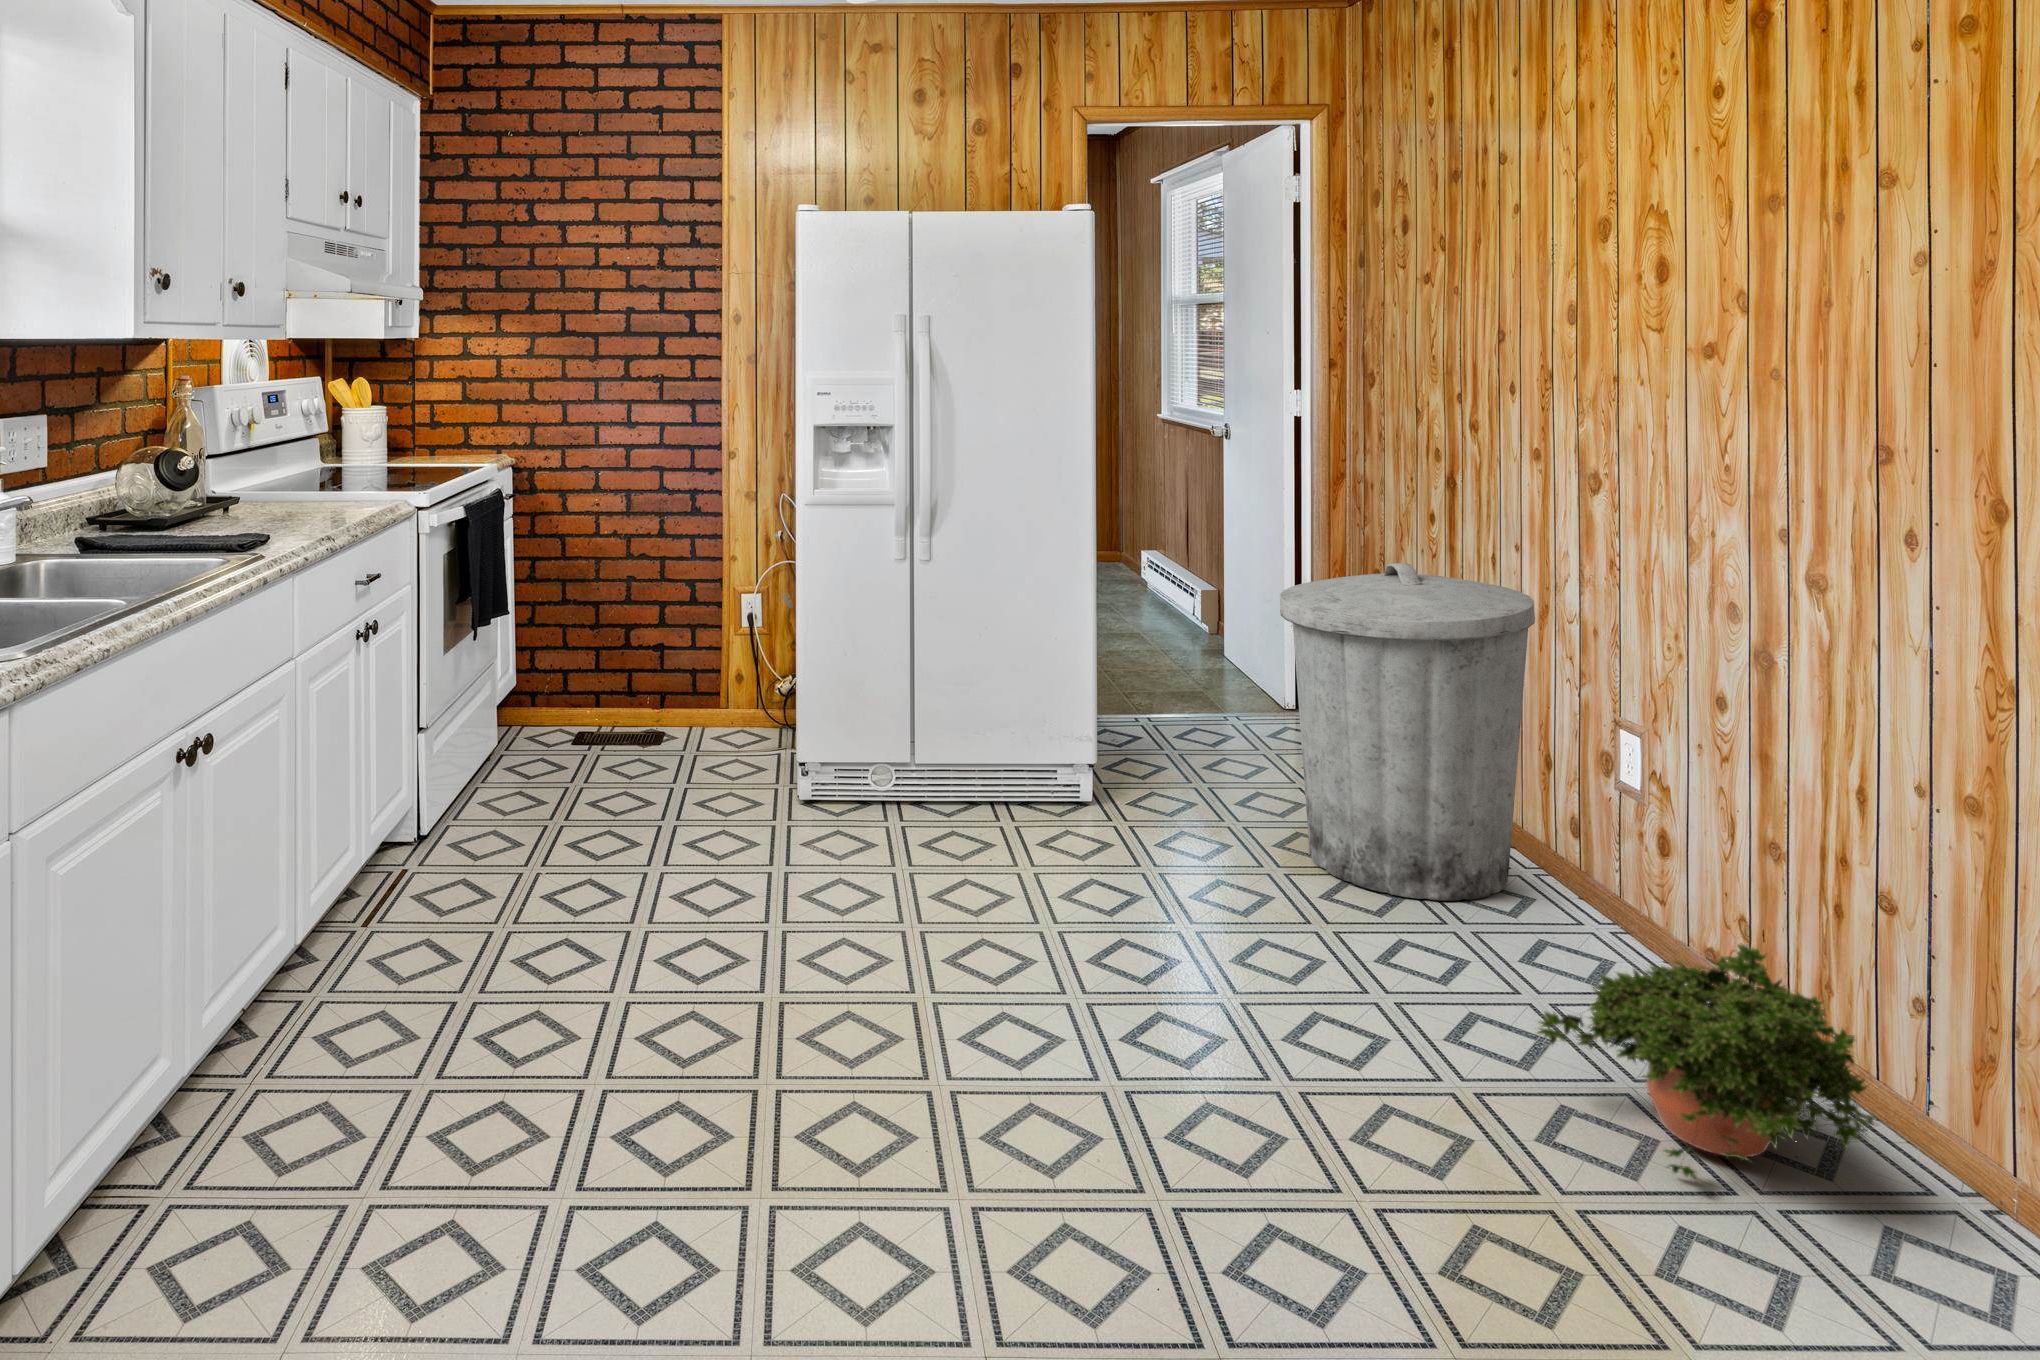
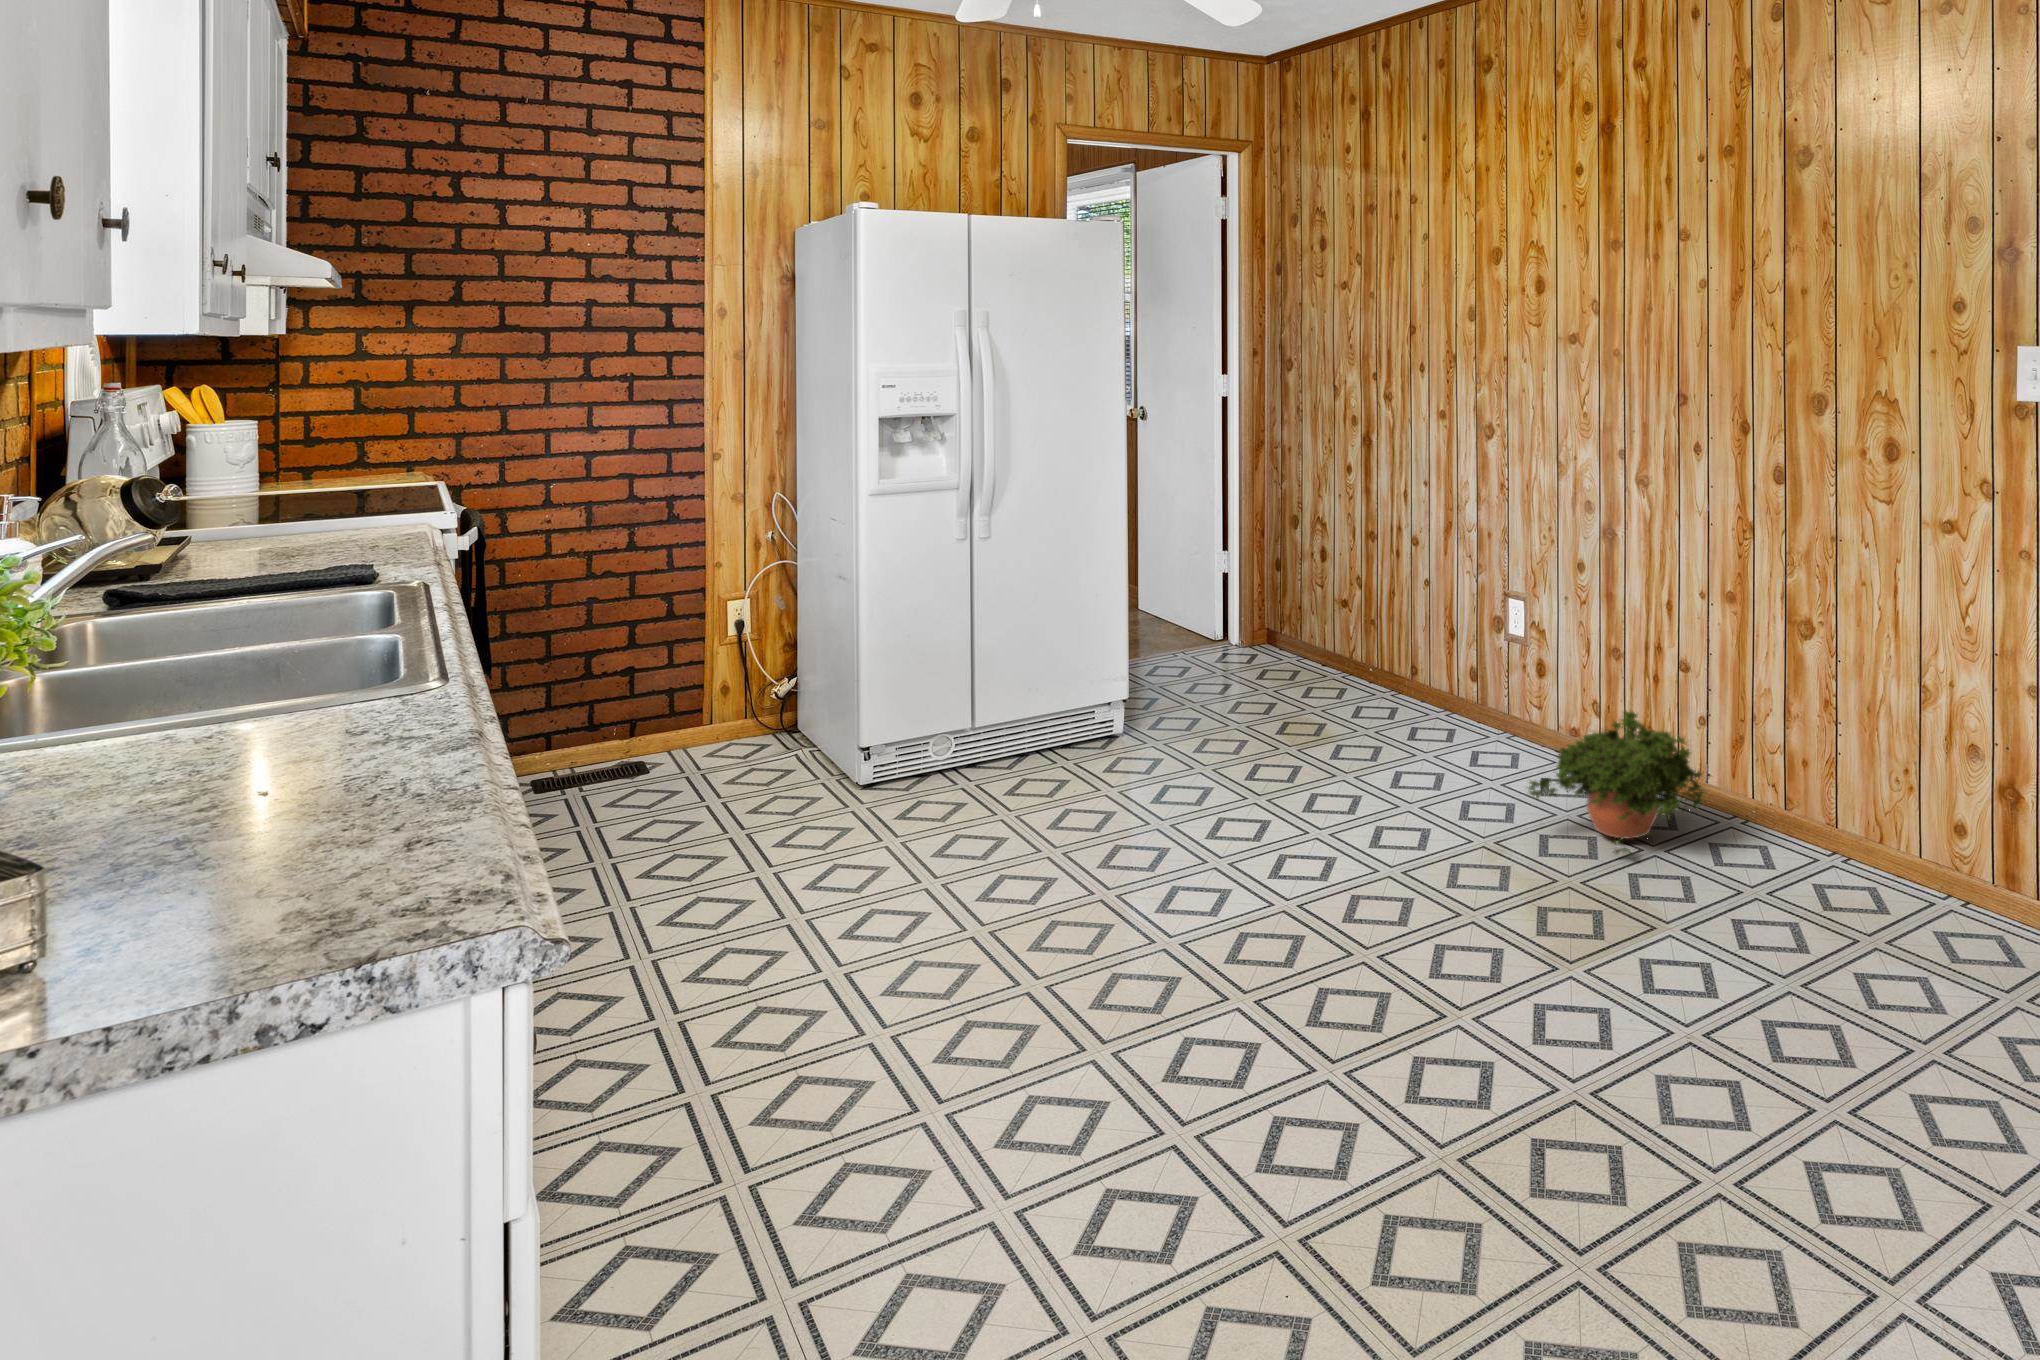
trash can: present [1280,563,1535,901] -> none [1272,499,1447,745]

